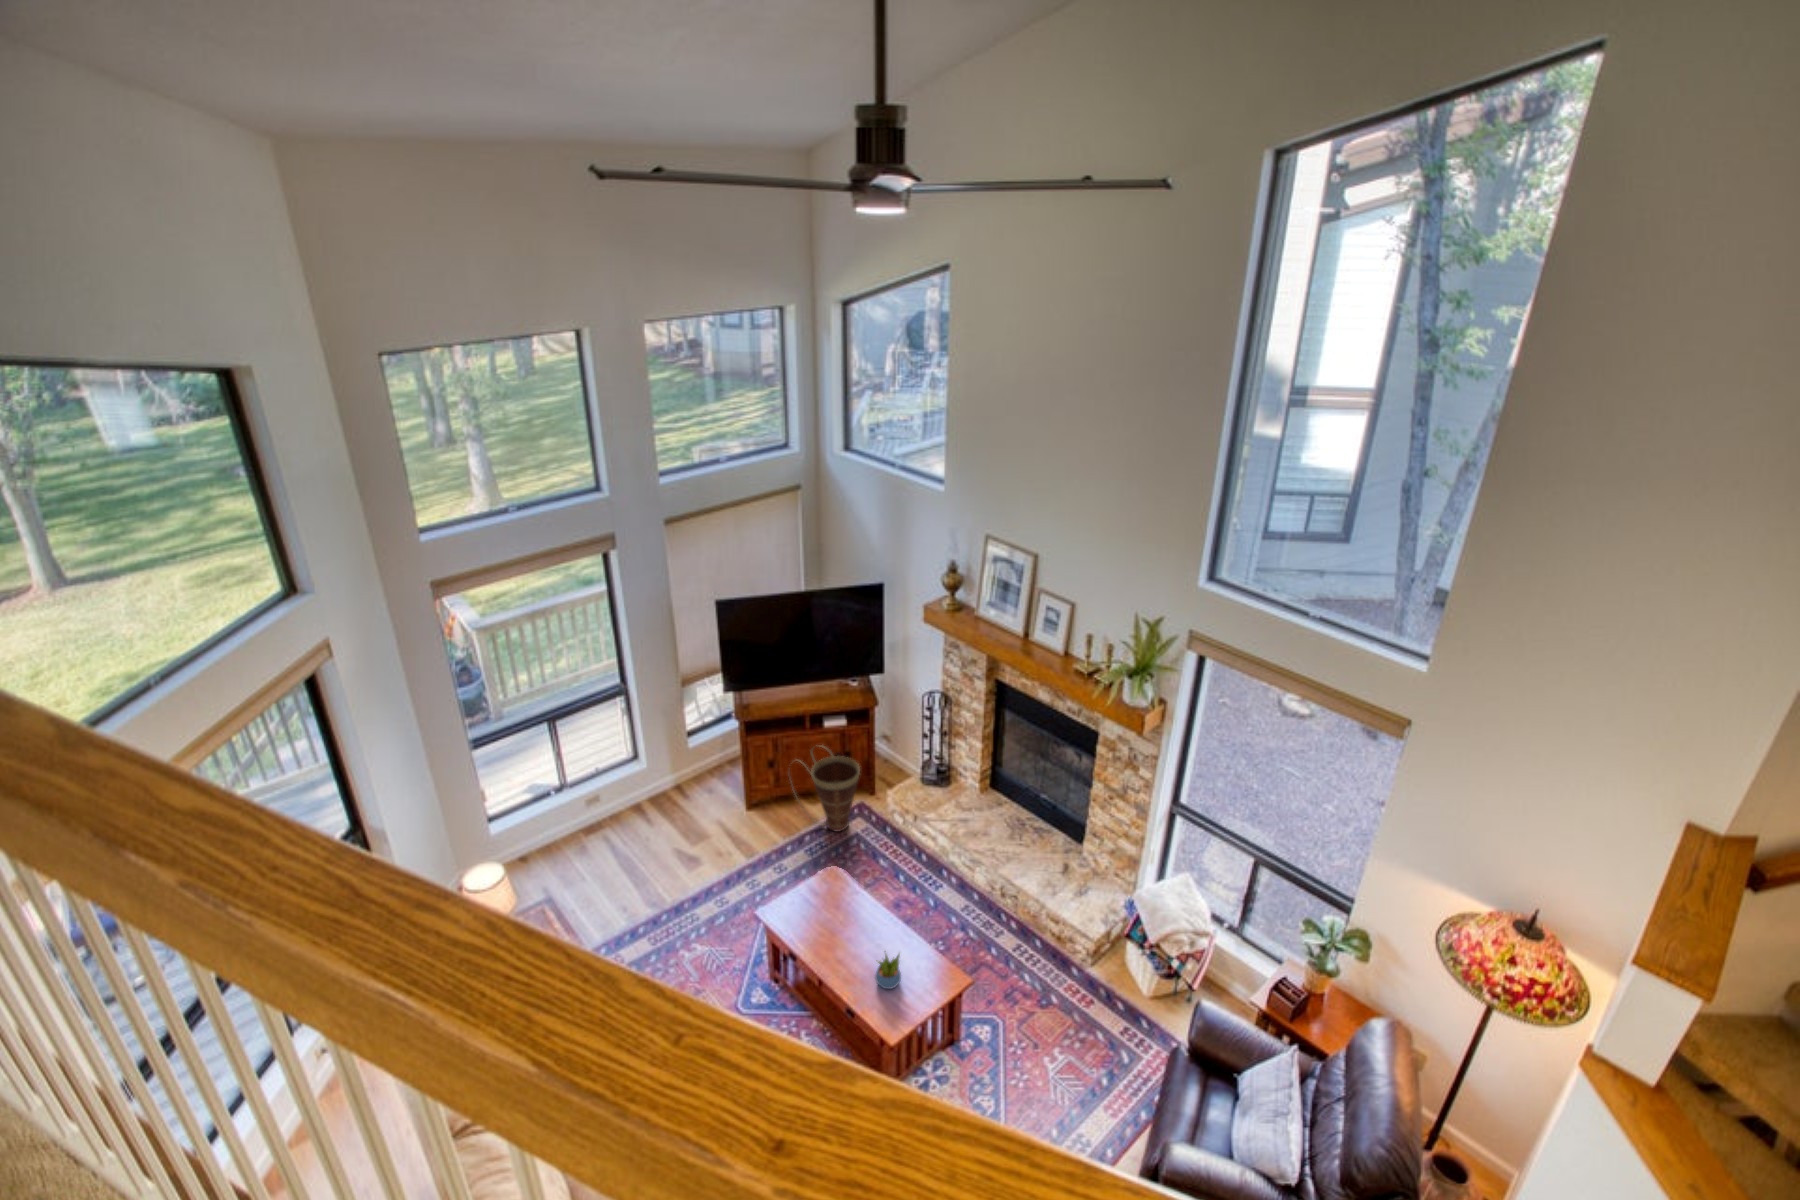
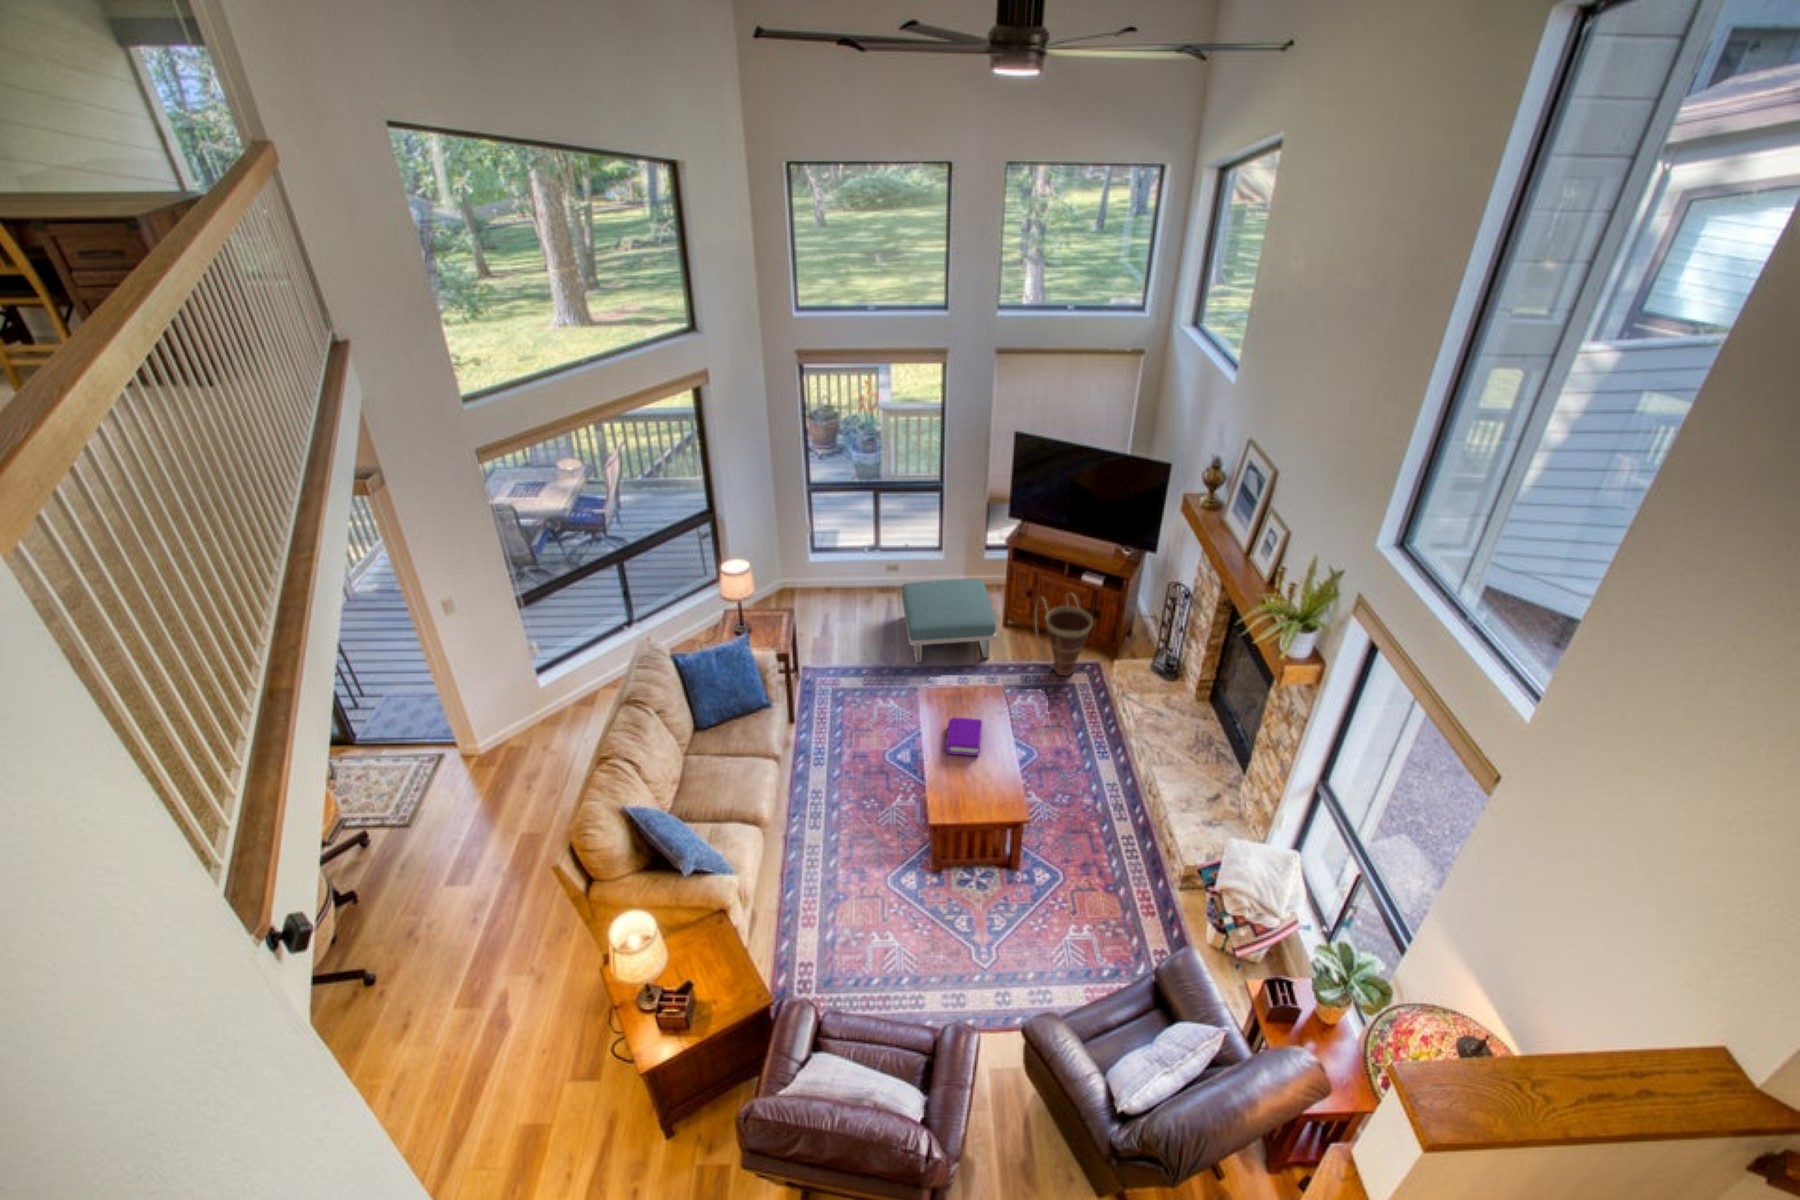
footstool: none [625,771,761,888] -> present [902,579,996,662]
book: none [813,904,868,957] -> present [946,717,982,756]
succulent plant: present [875,951,901,989] -> none [956,763,979,796]

